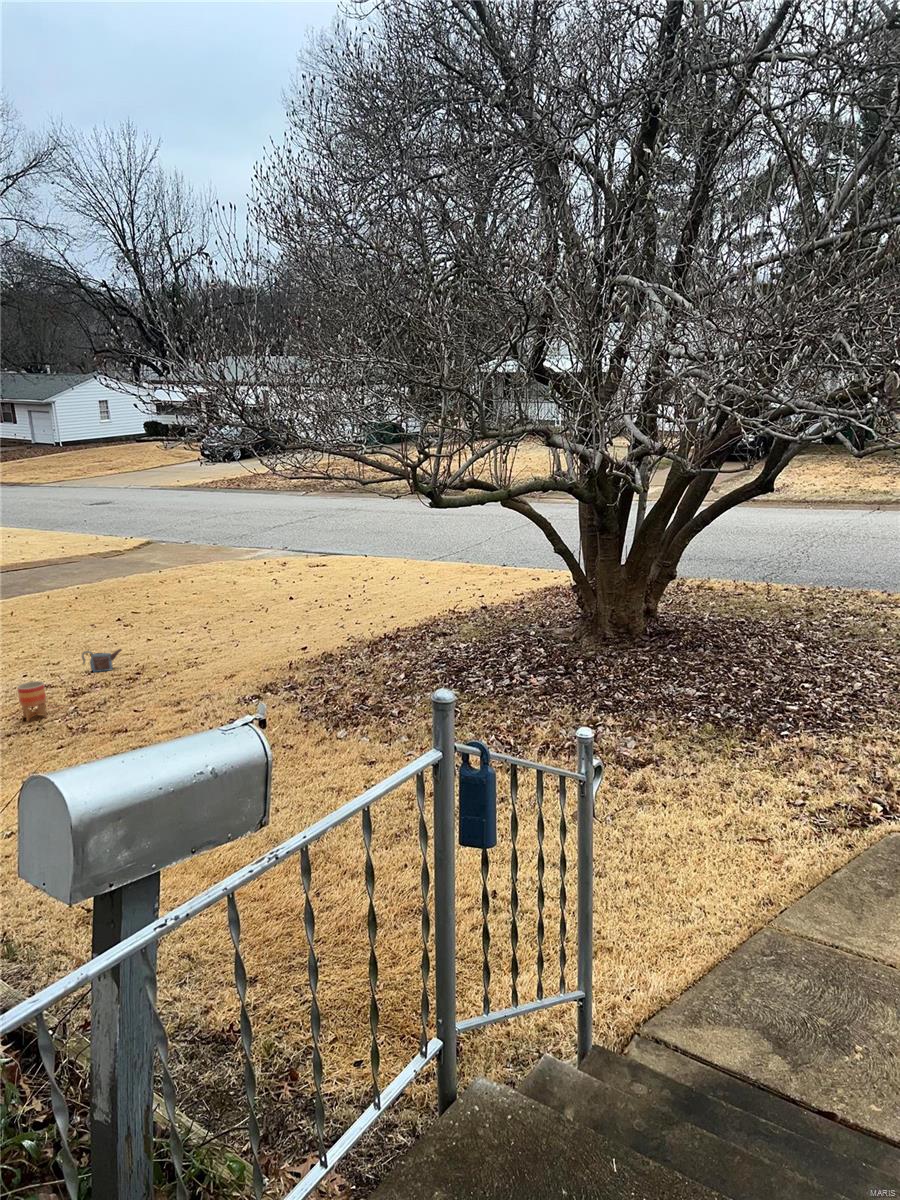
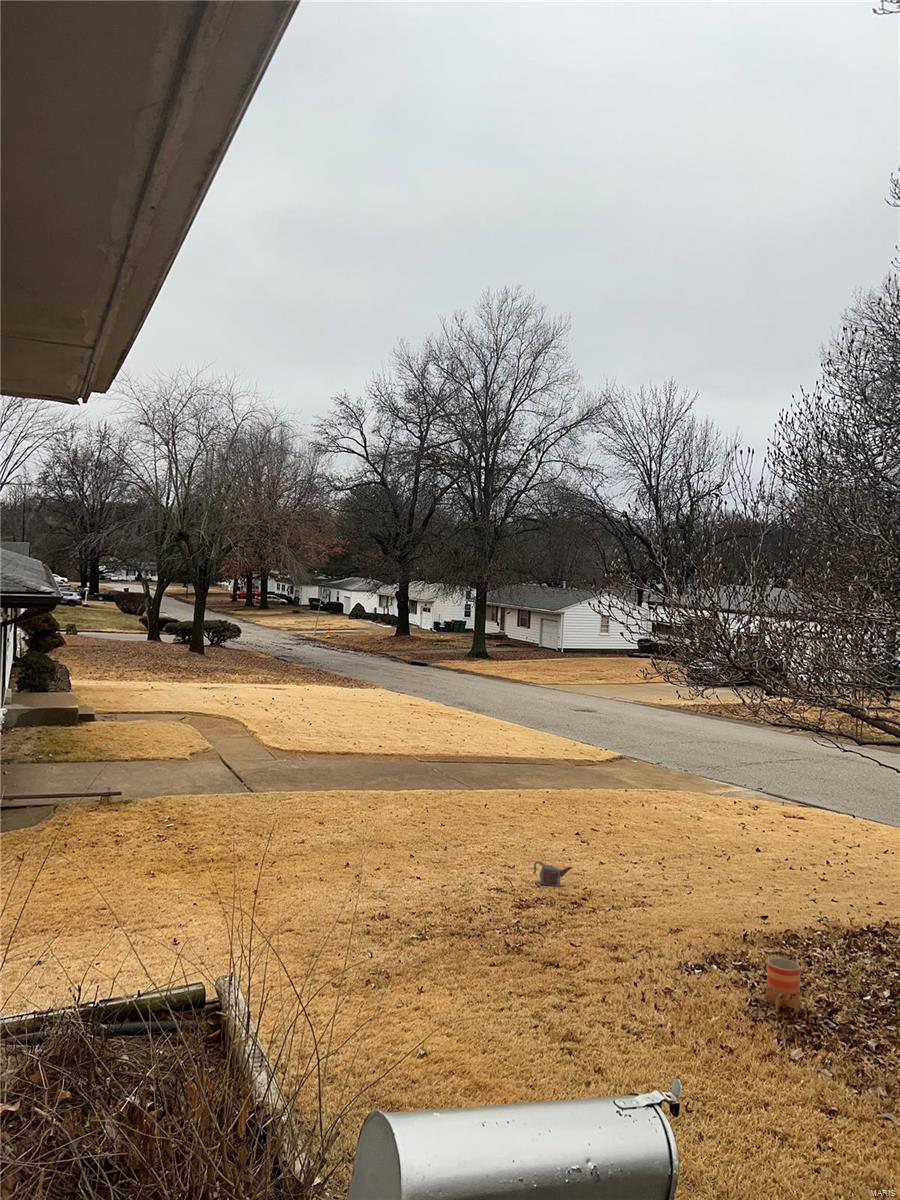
planter: present [17,681,47,722] -> present [766,958,800,1013]

